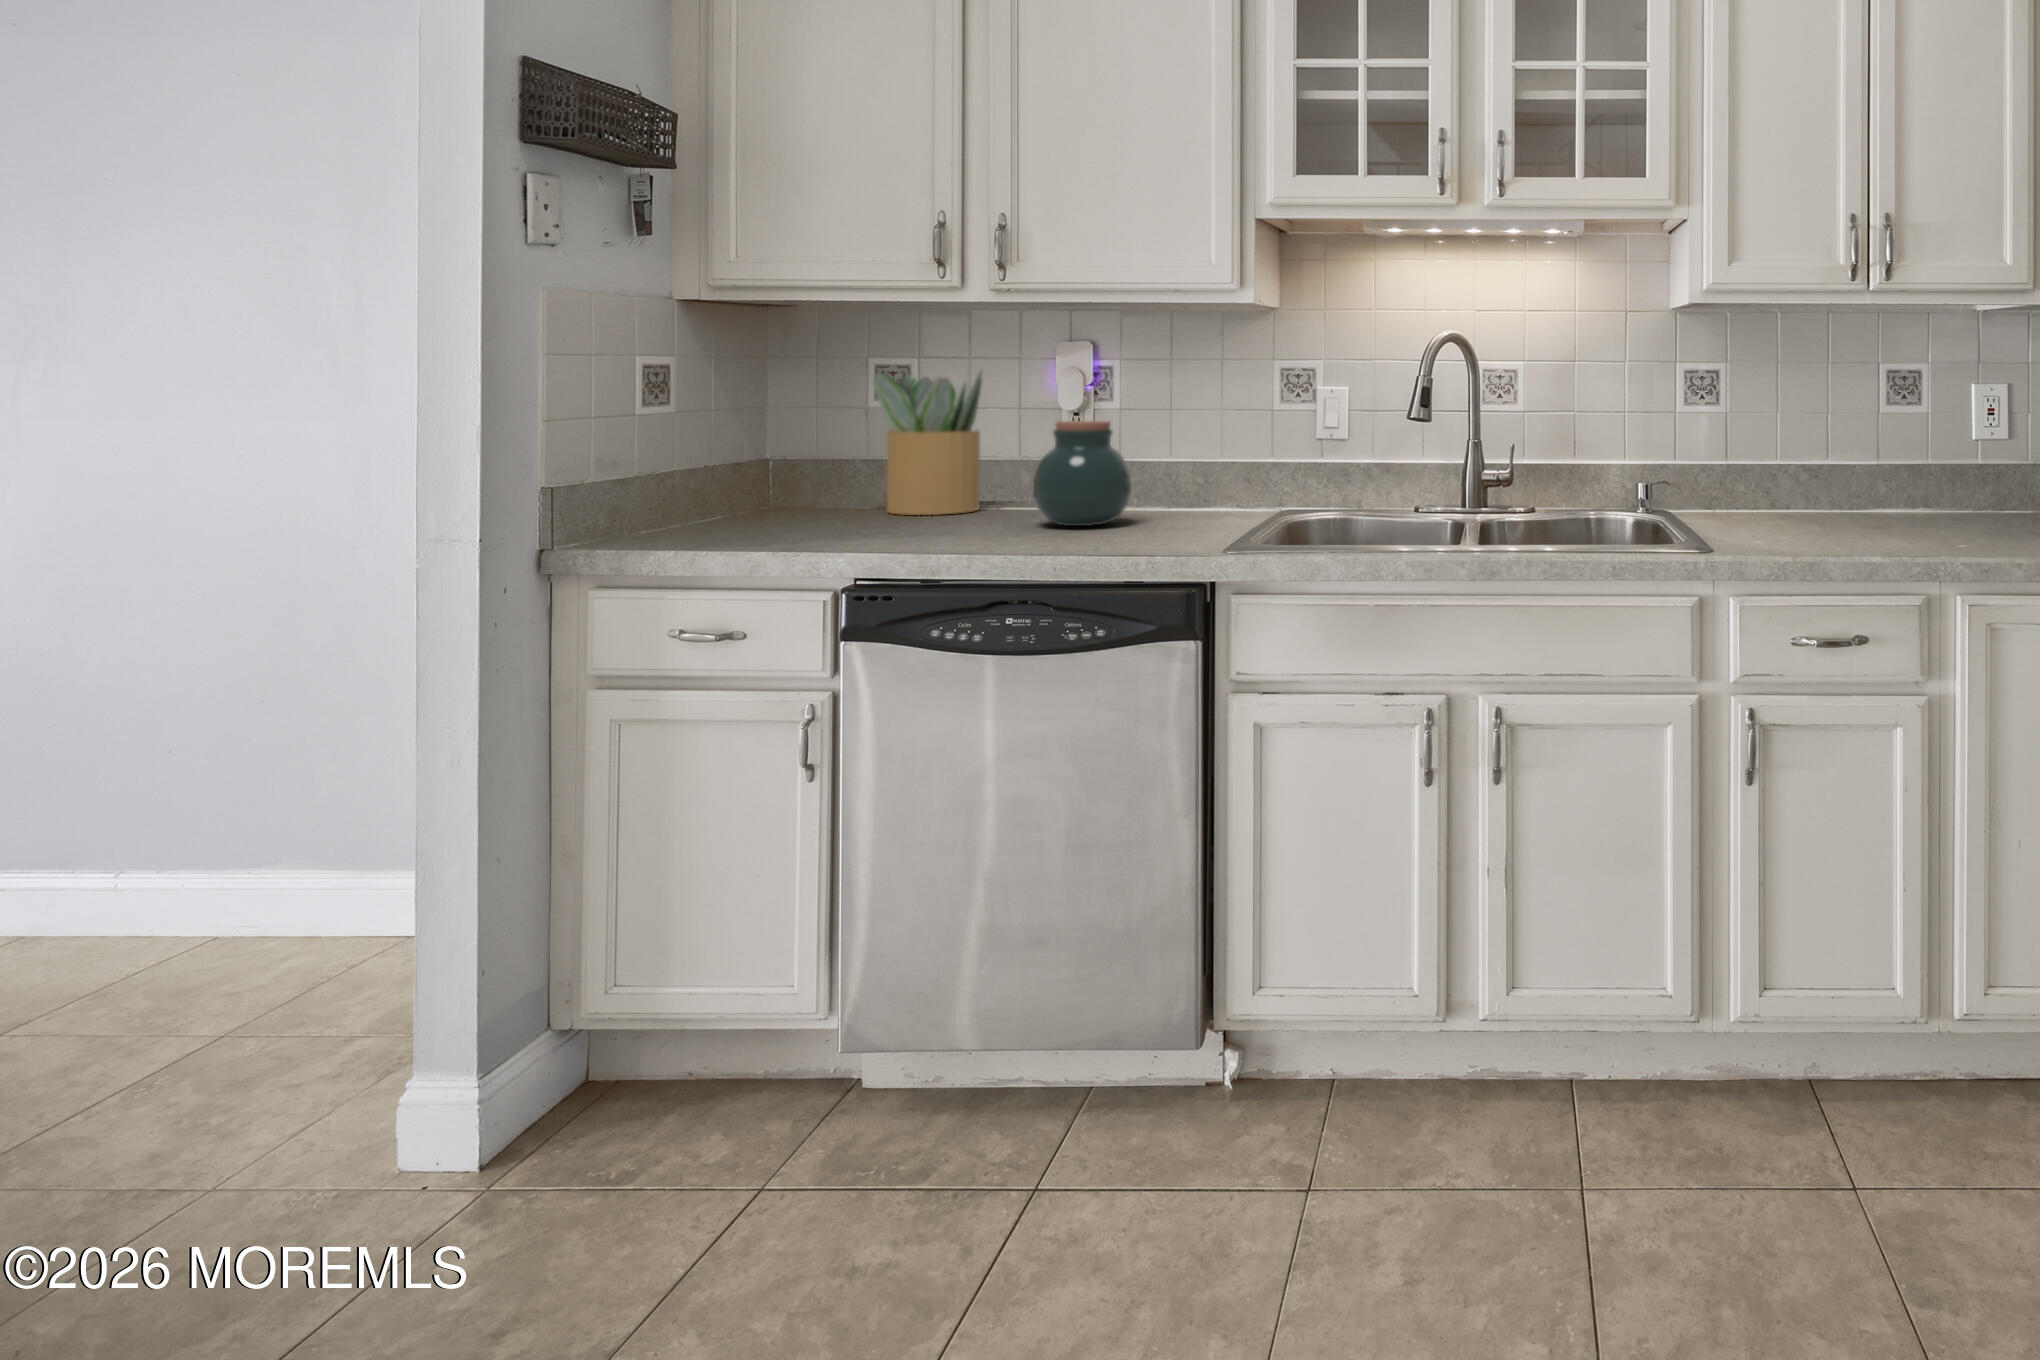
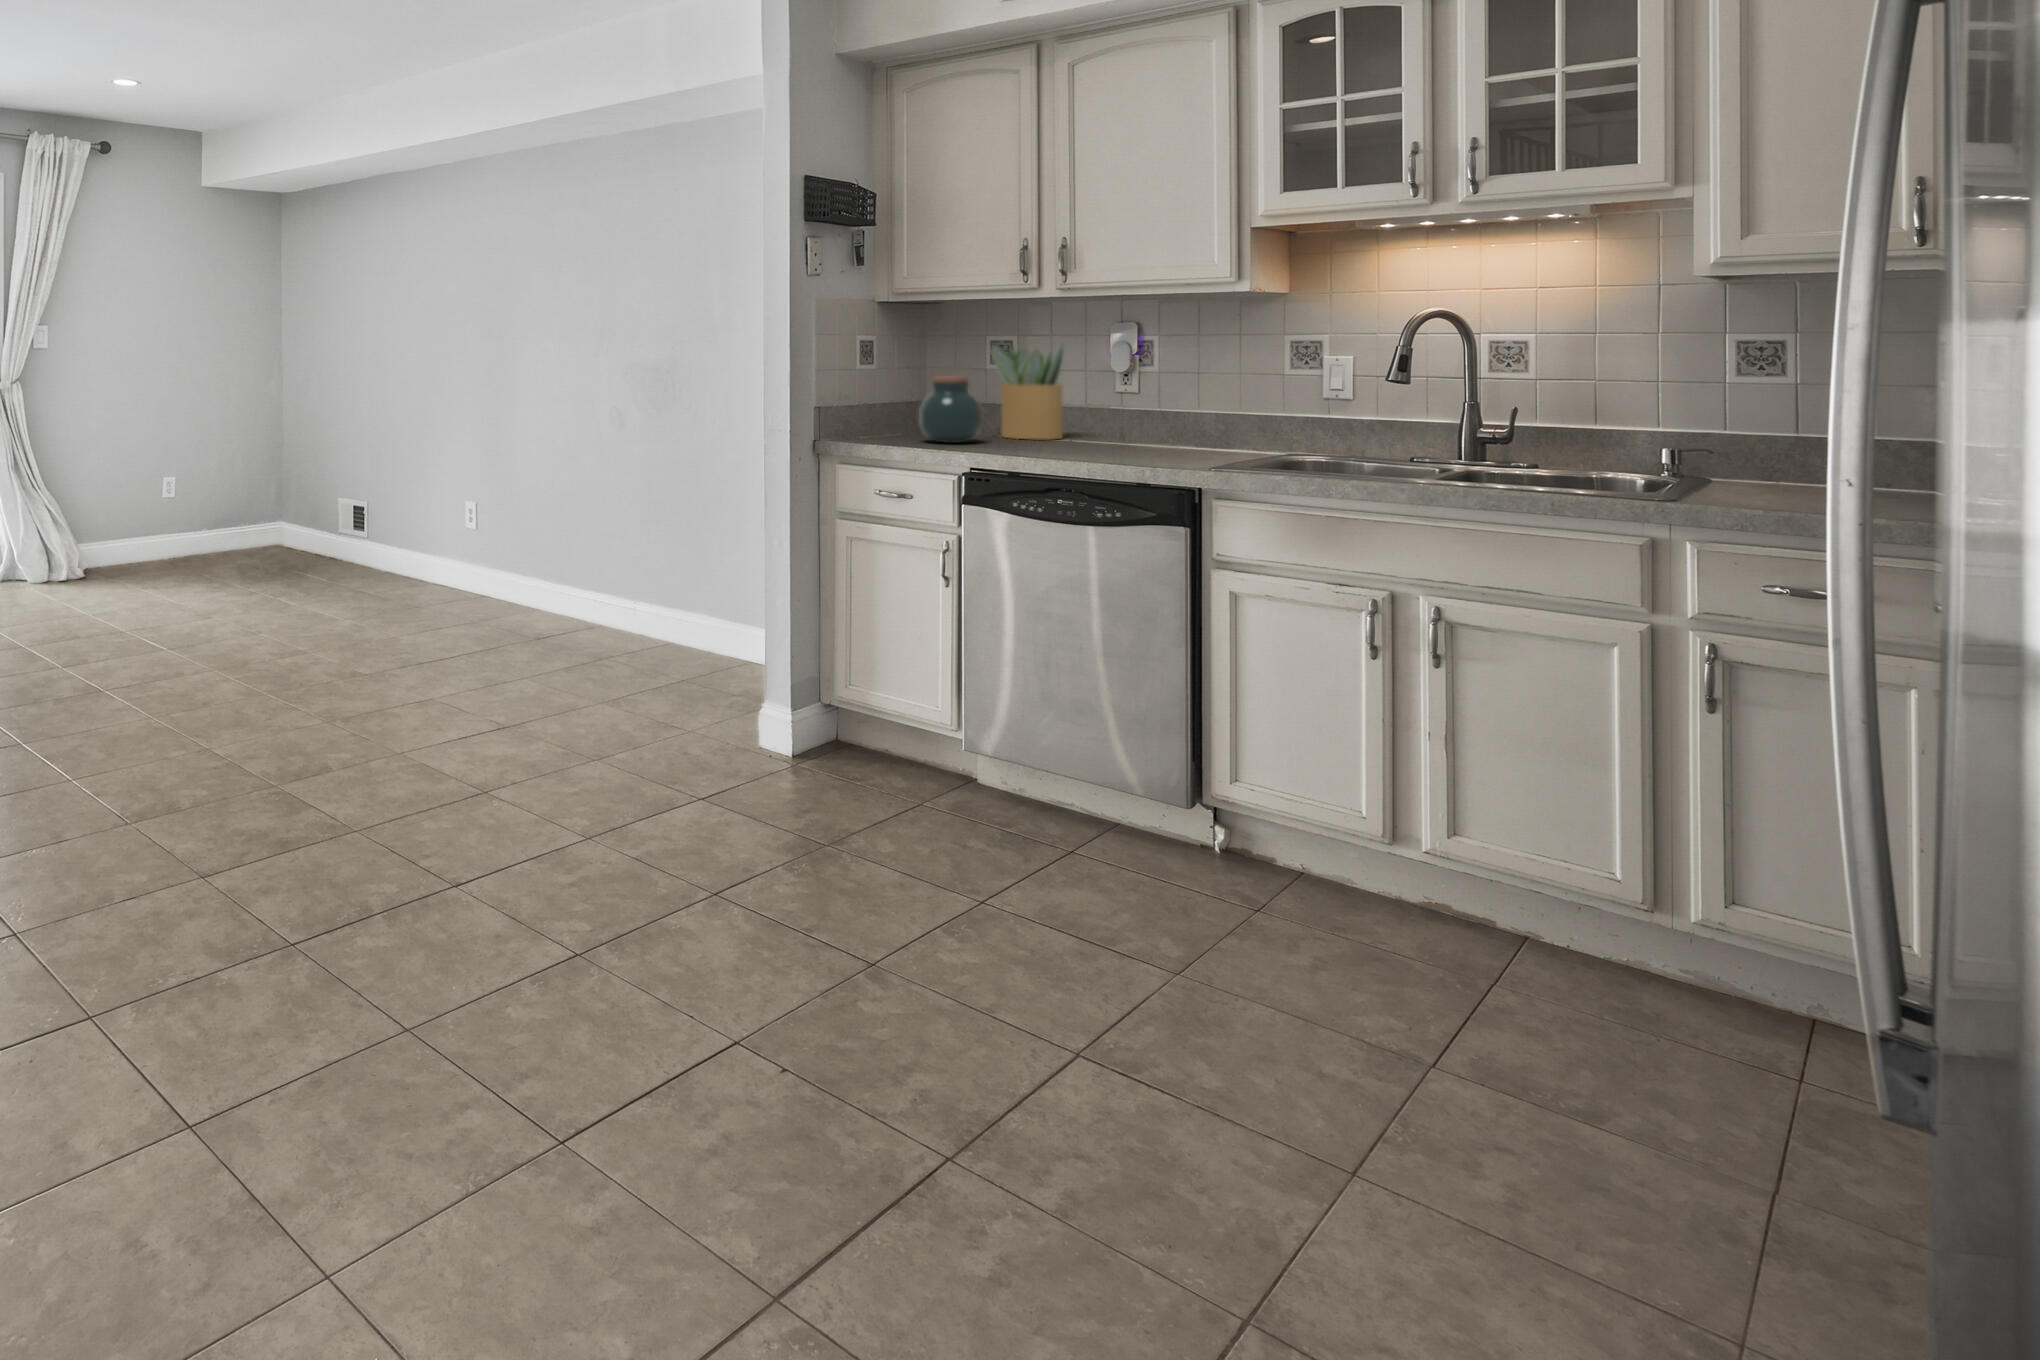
jar: present [1033,421,1132,526] -> present [919,376,982,443]

